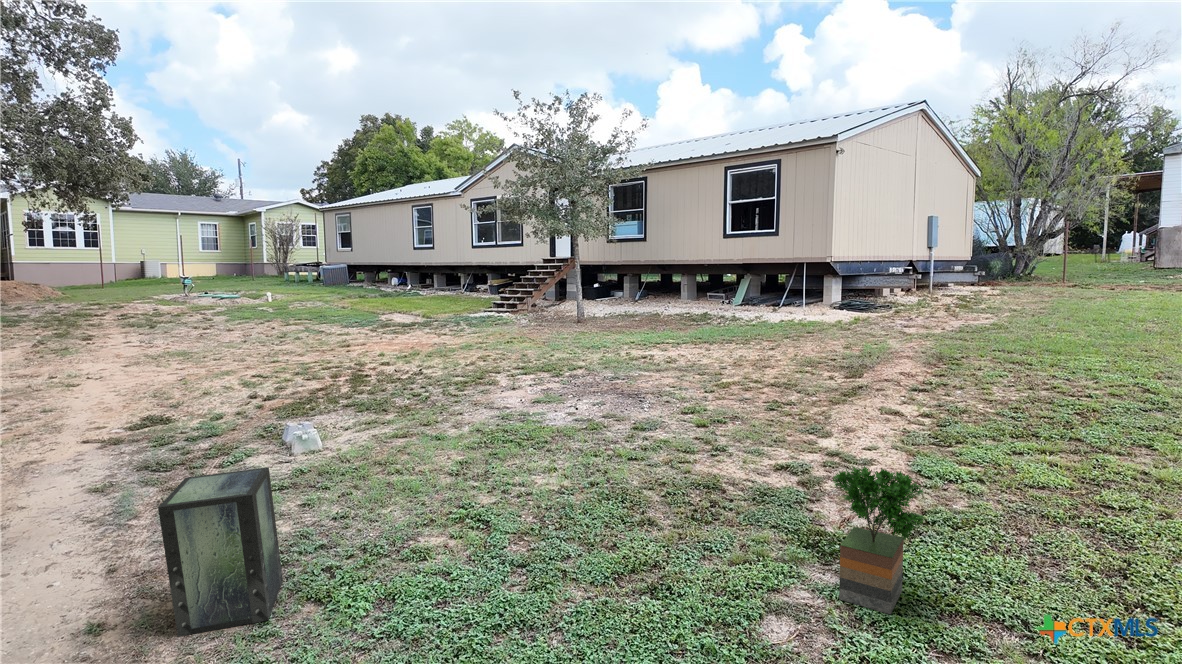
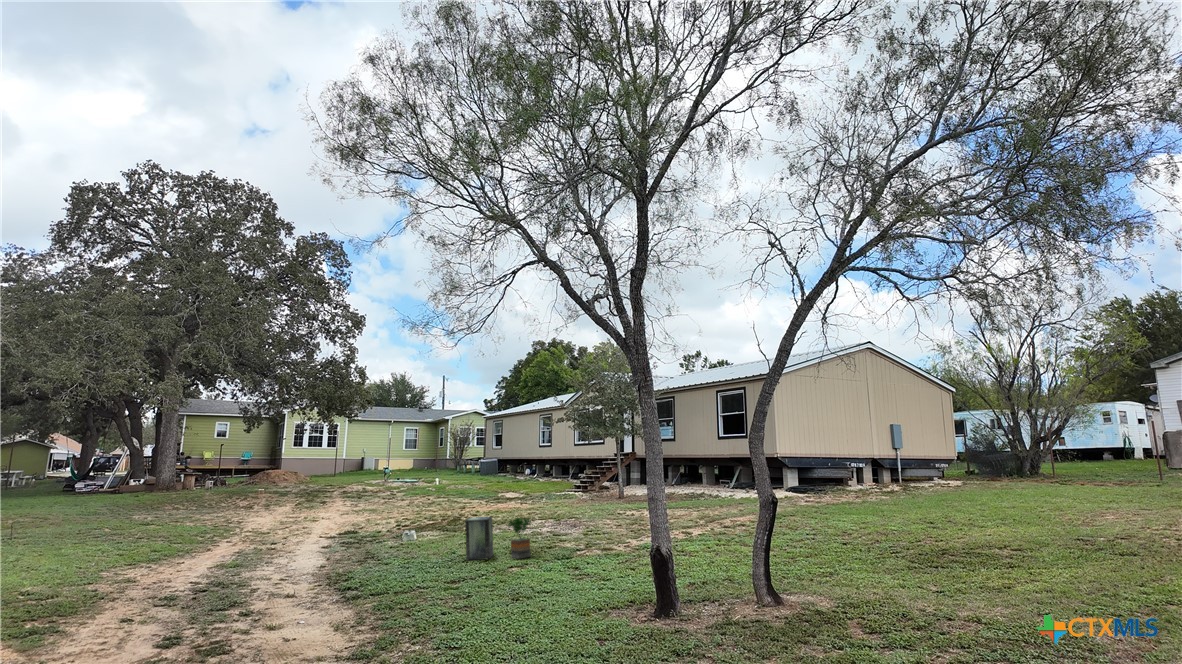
storage box: present [158,467,283,637] -> present [465,516,494,560]

